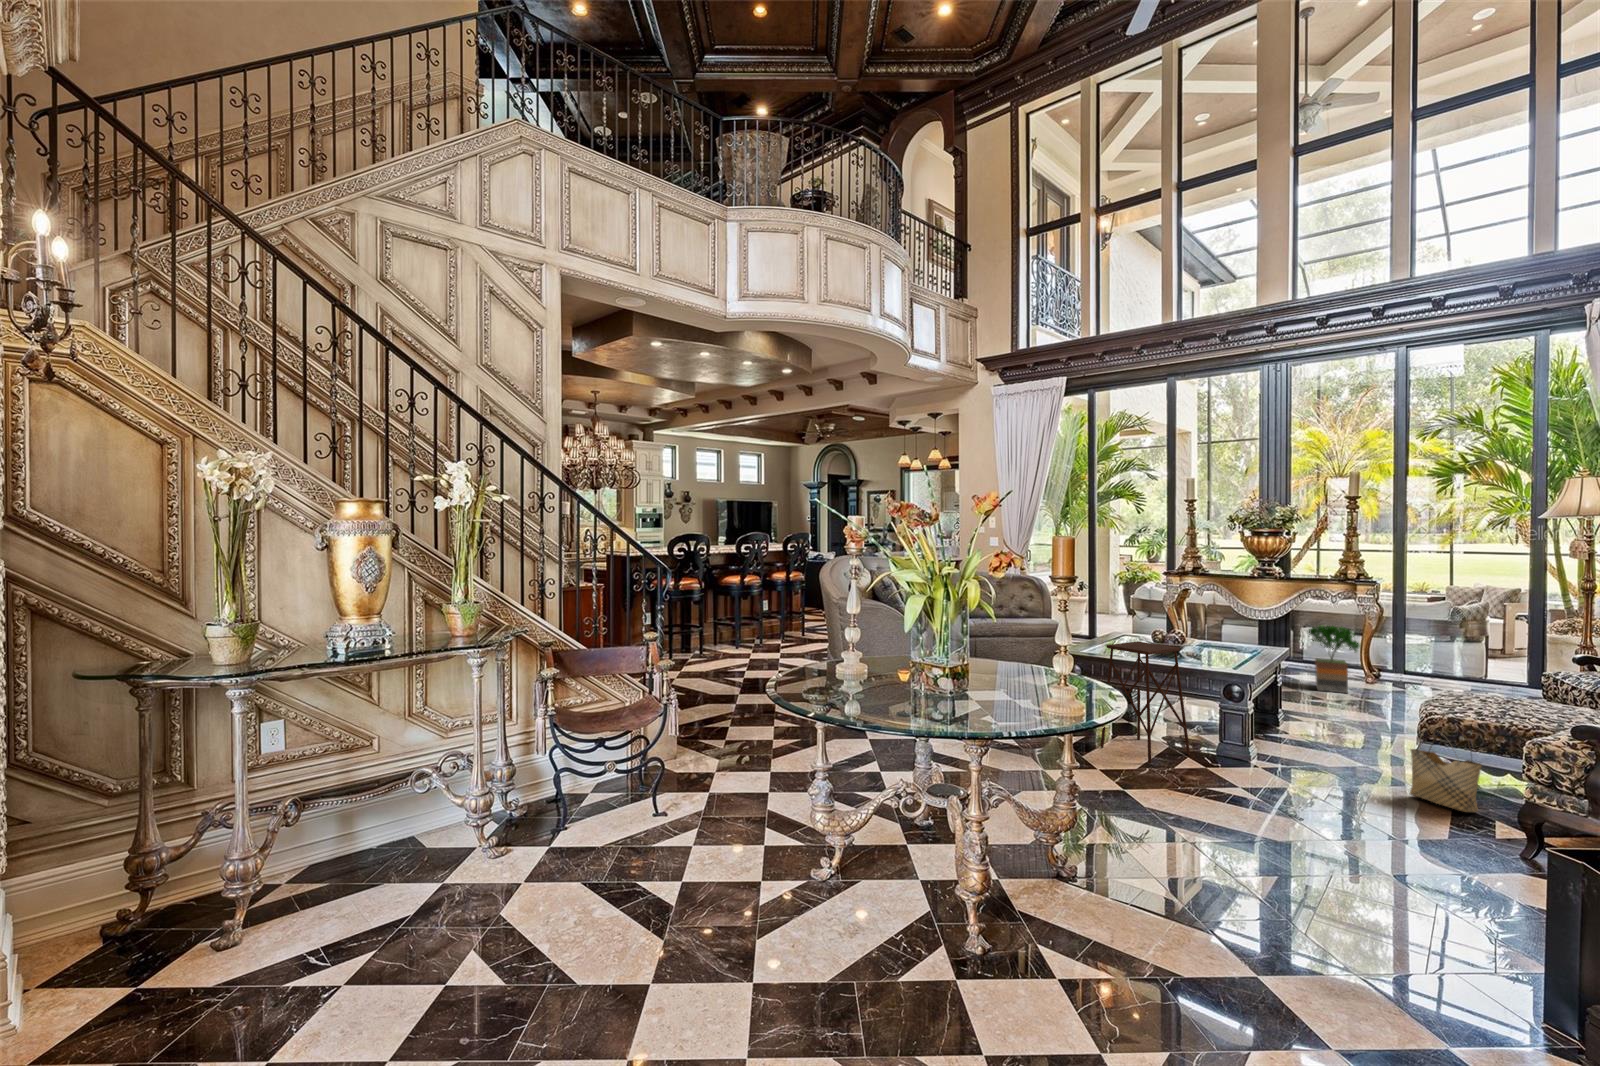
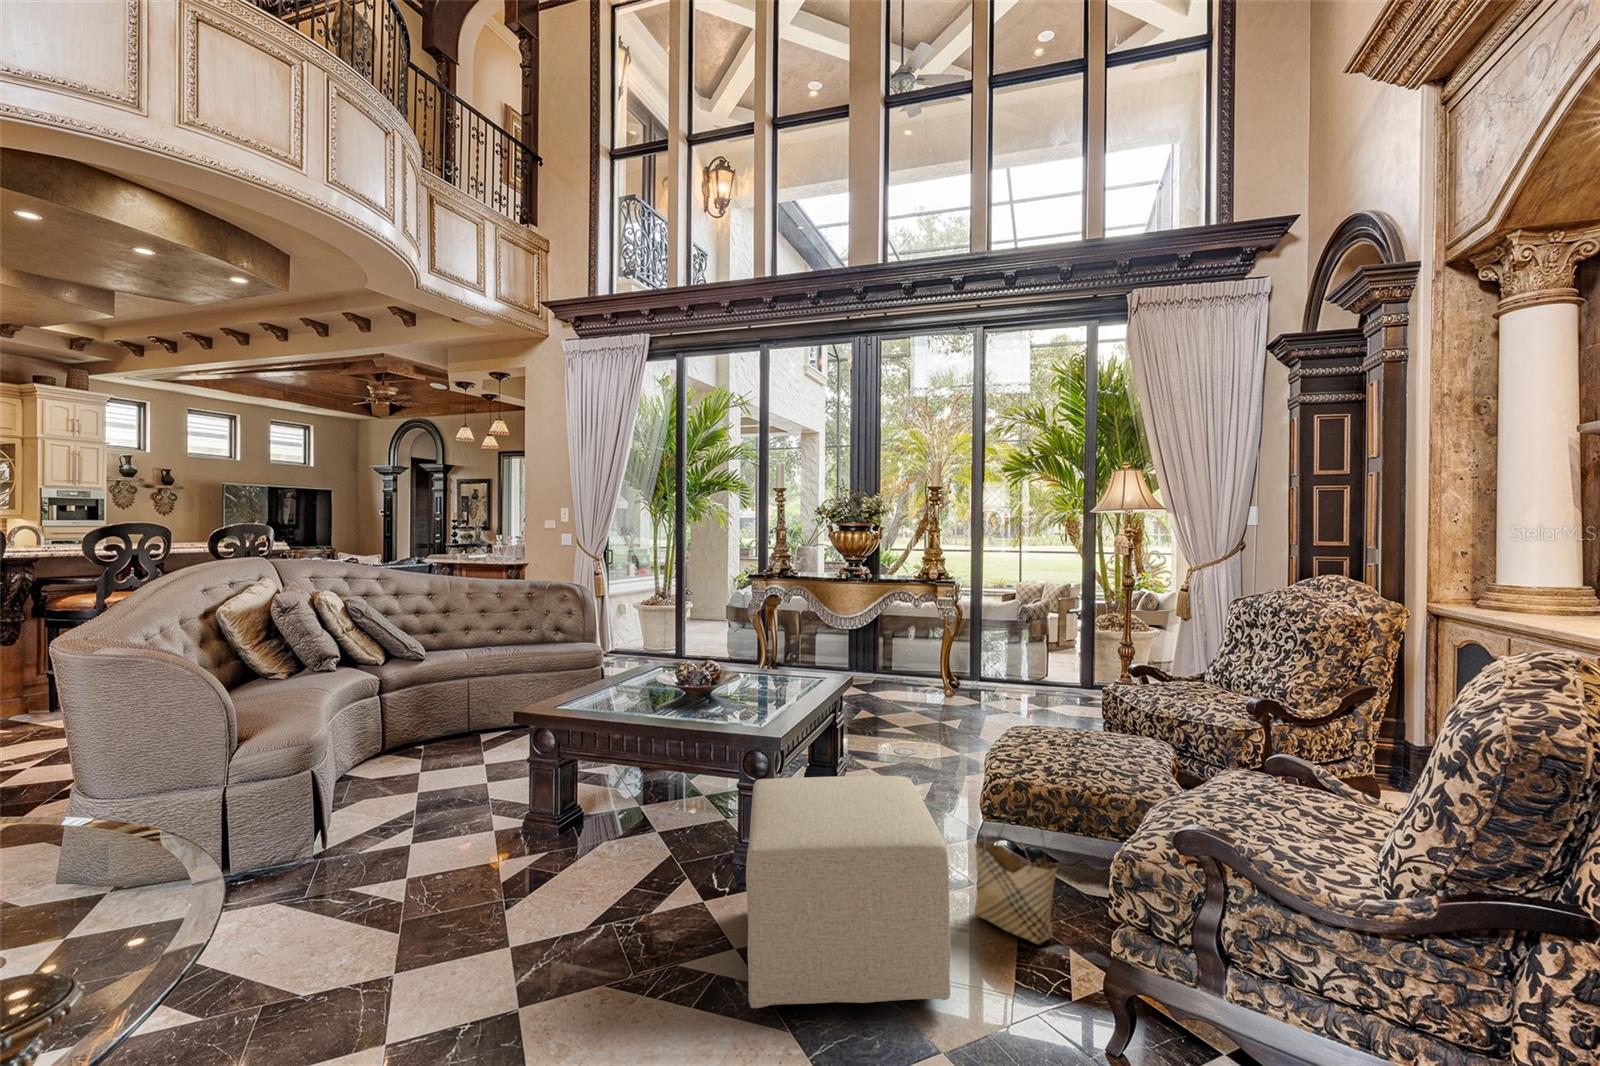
potted tree: present [1307,625,1360,693] -> none [889,633,941,713]
side table: present [1100,641,1190,763] -> none [570,696,705,914]
ottoman: none [1235,692,1395,818] -> present [746,776,951,1008]

